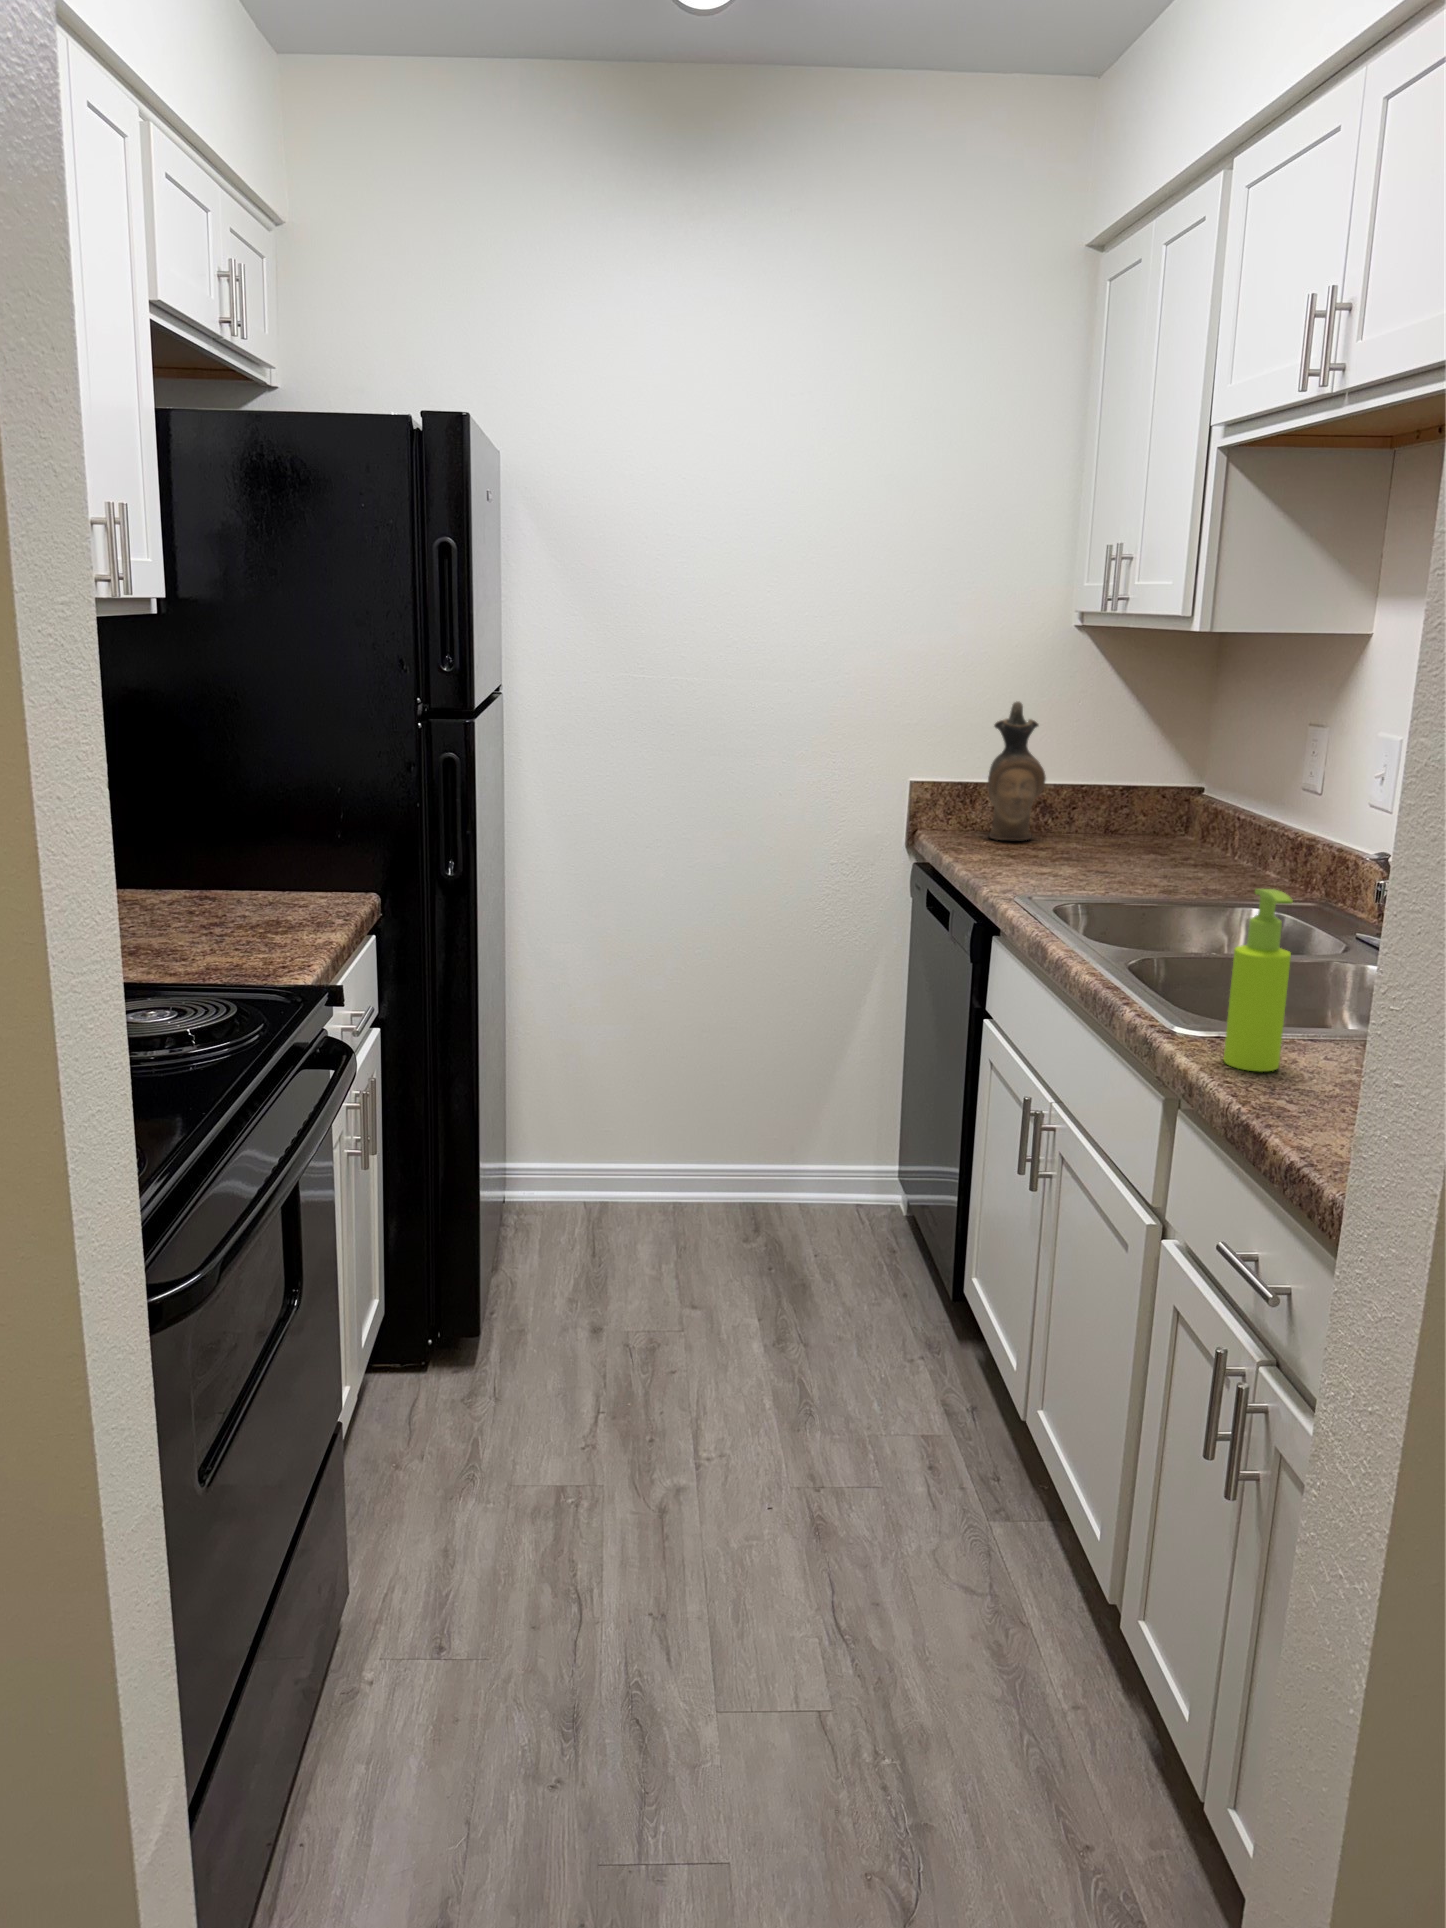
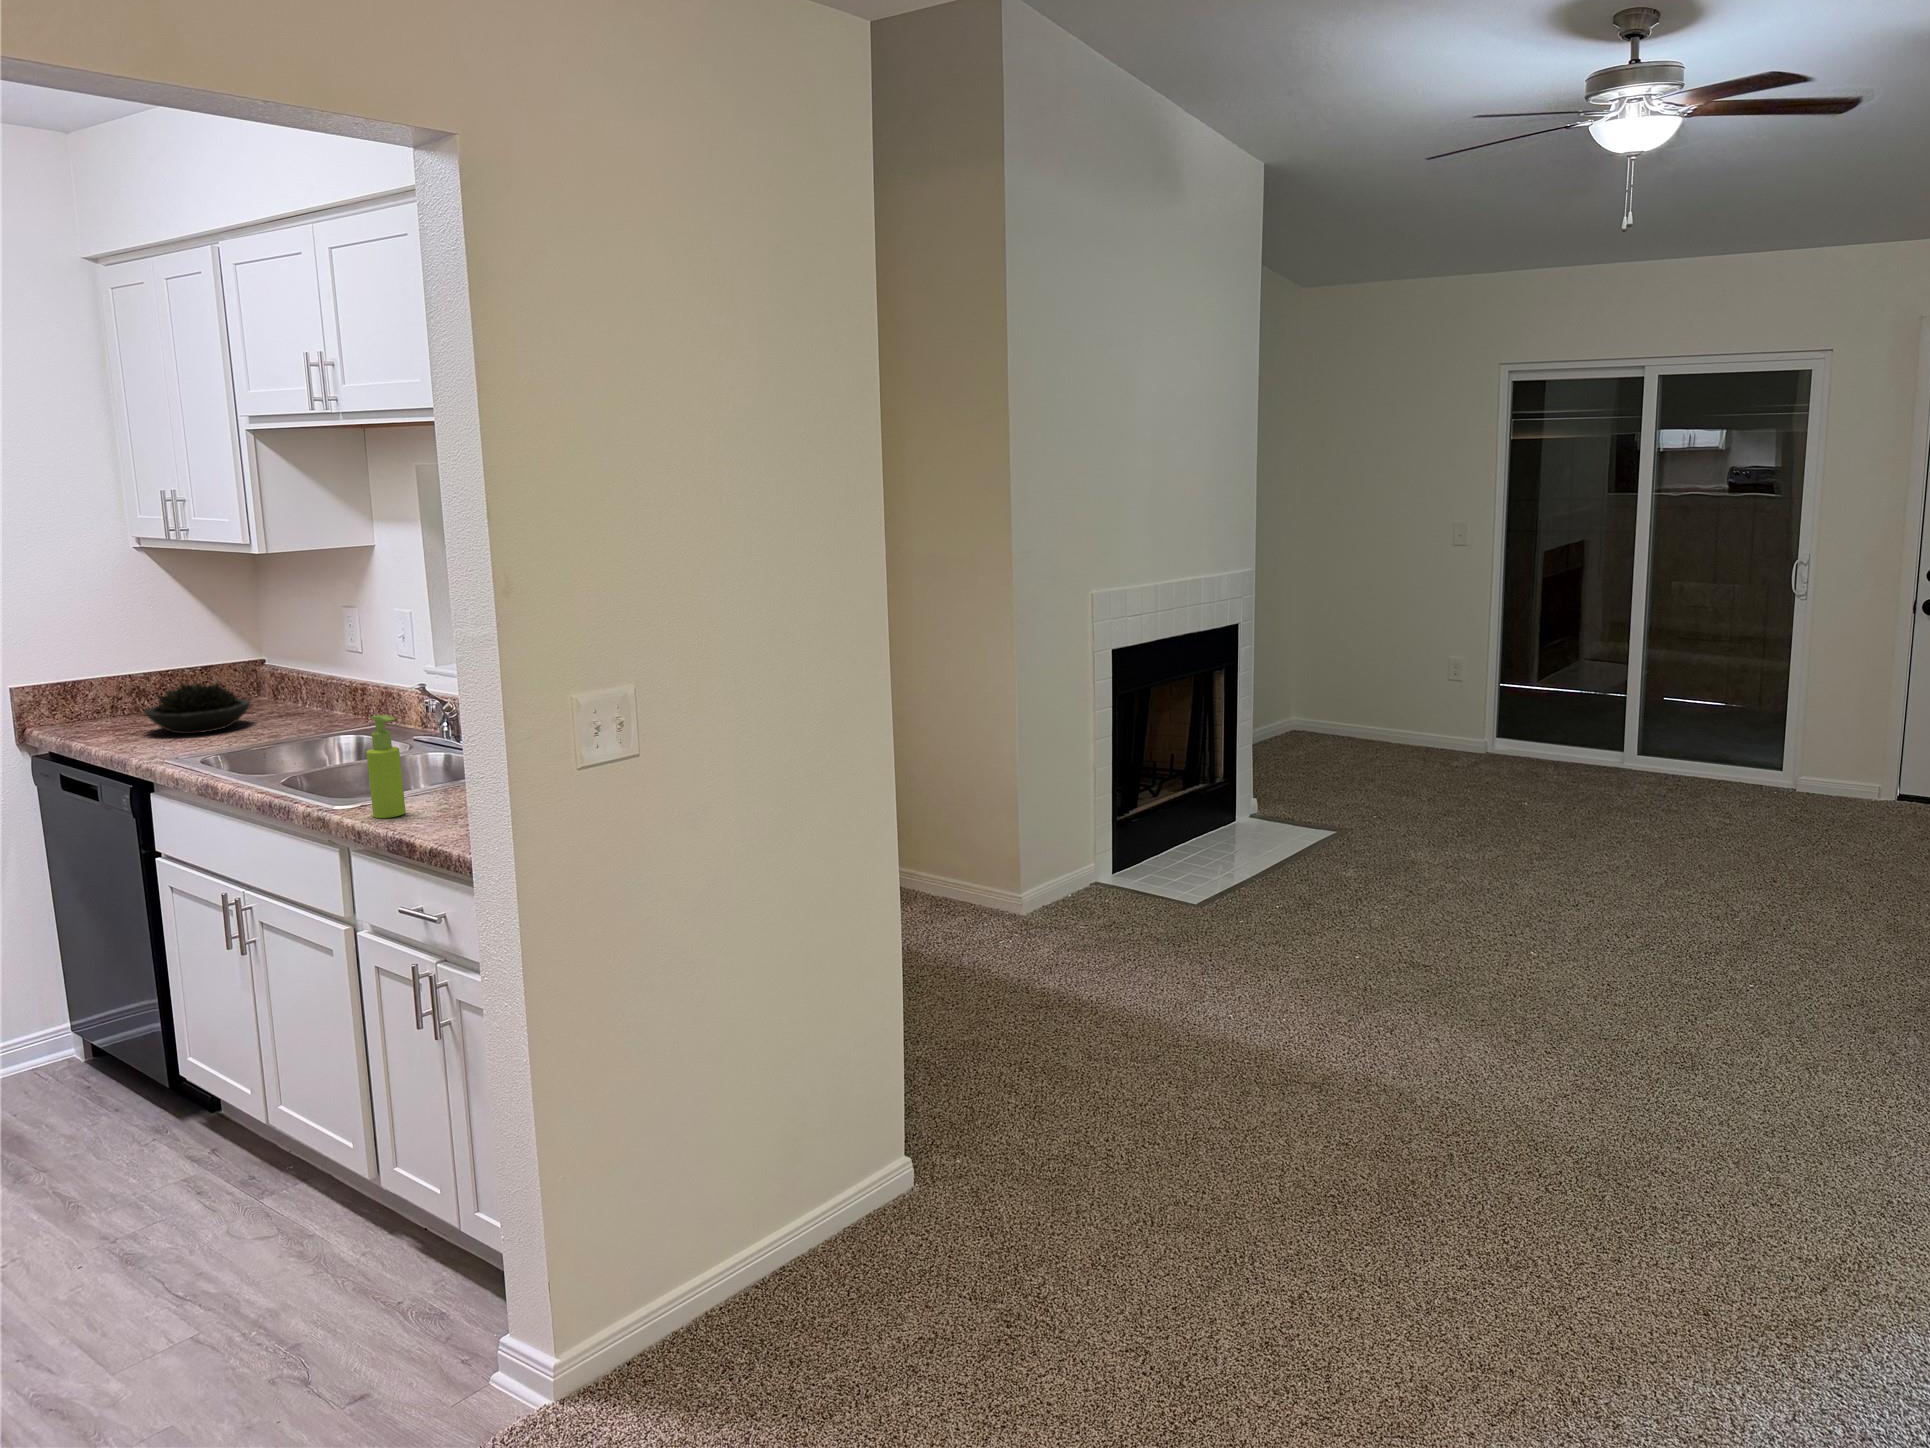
ceramic pitcher: present [988,702,1046,840] -> none [84,614,141,725]
succulent plant: none [1028,798,1156,870] -> present [145,682,251,734]

